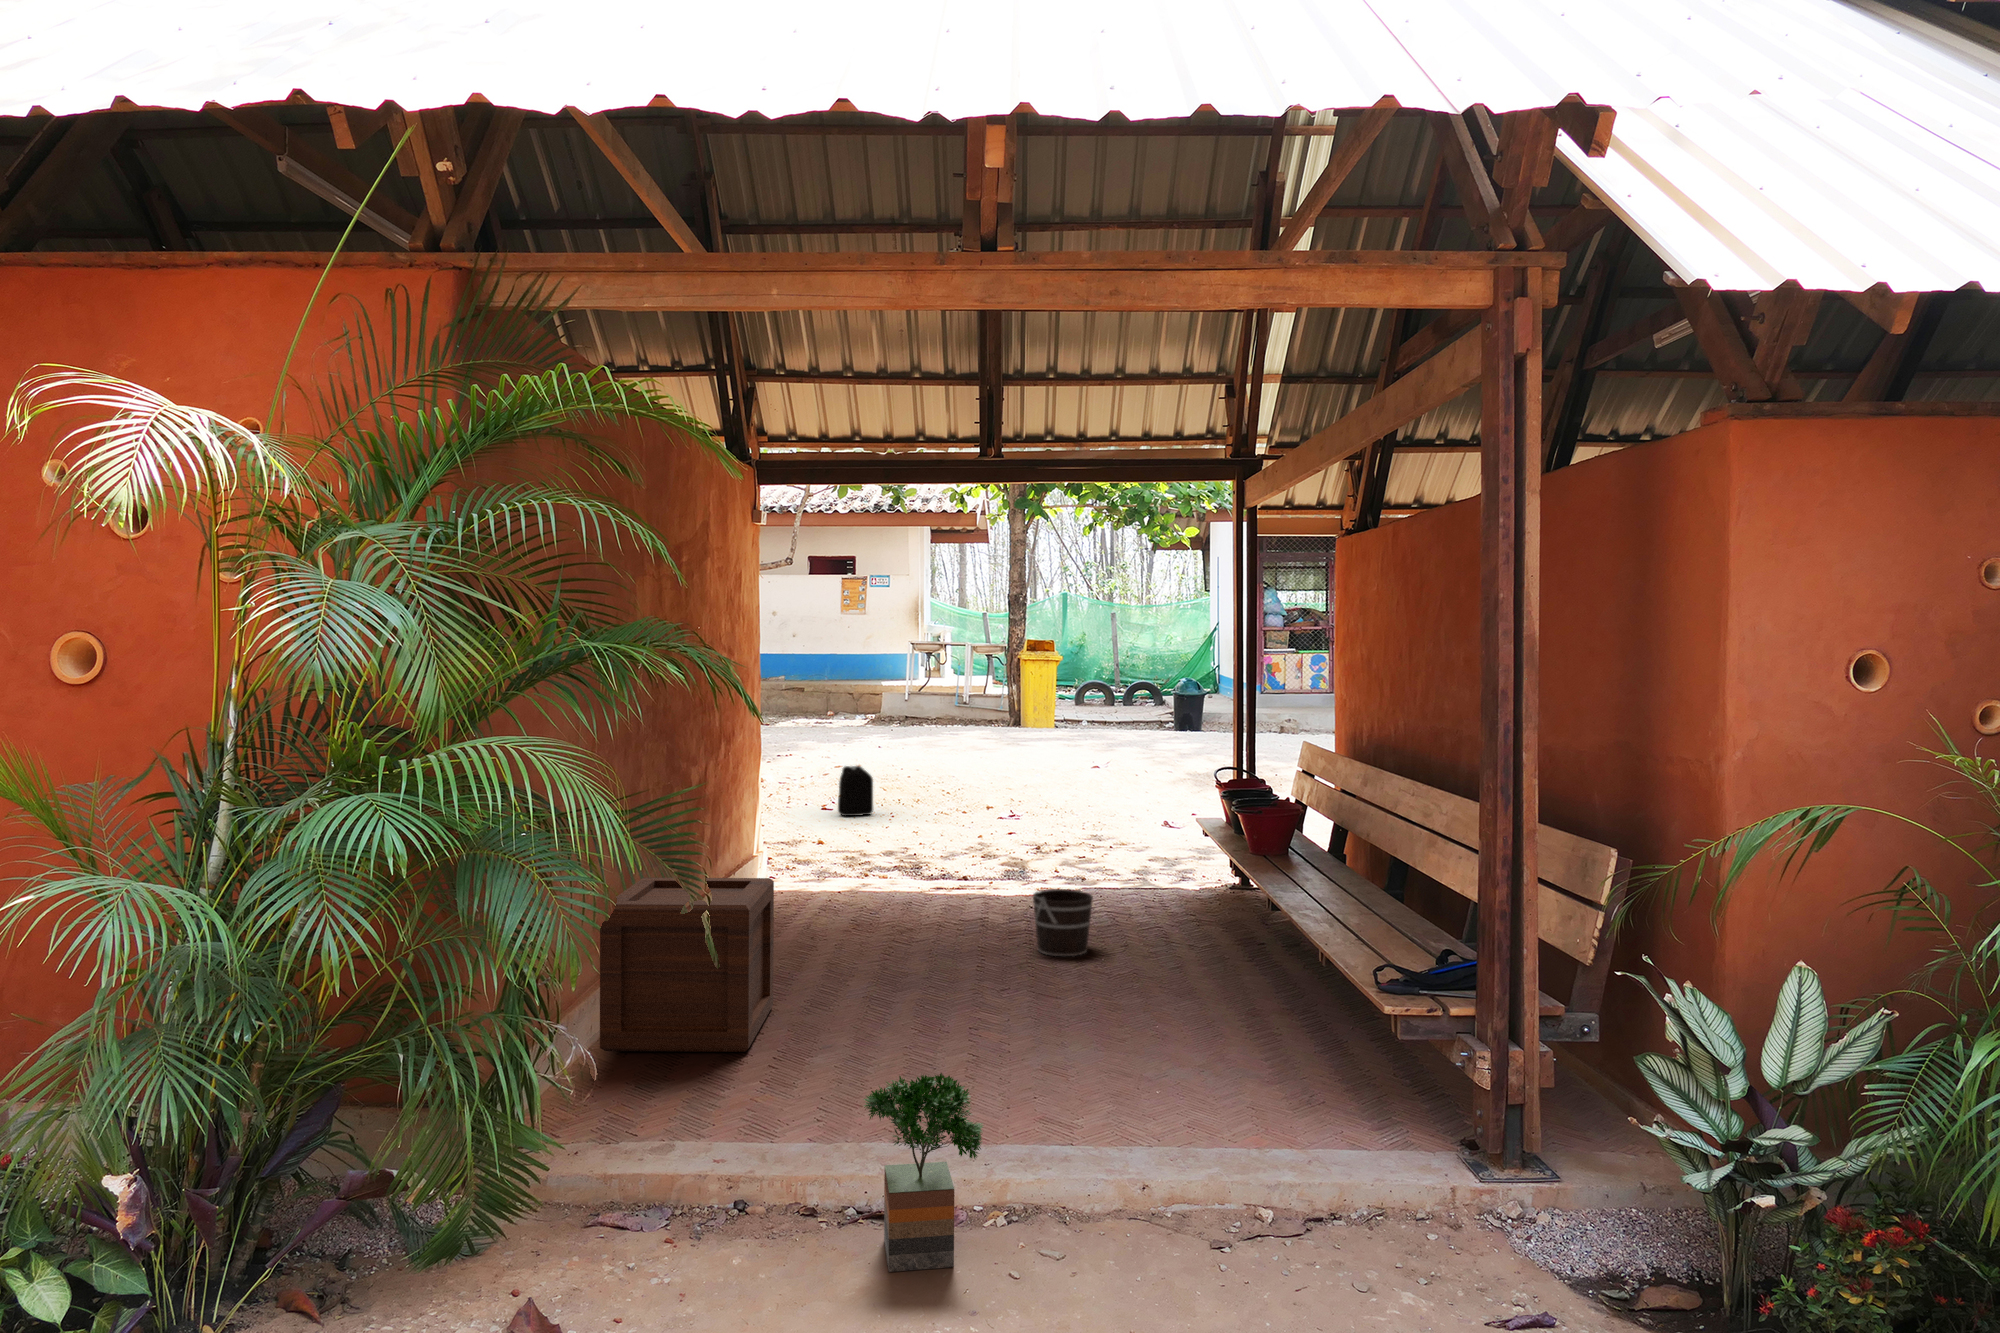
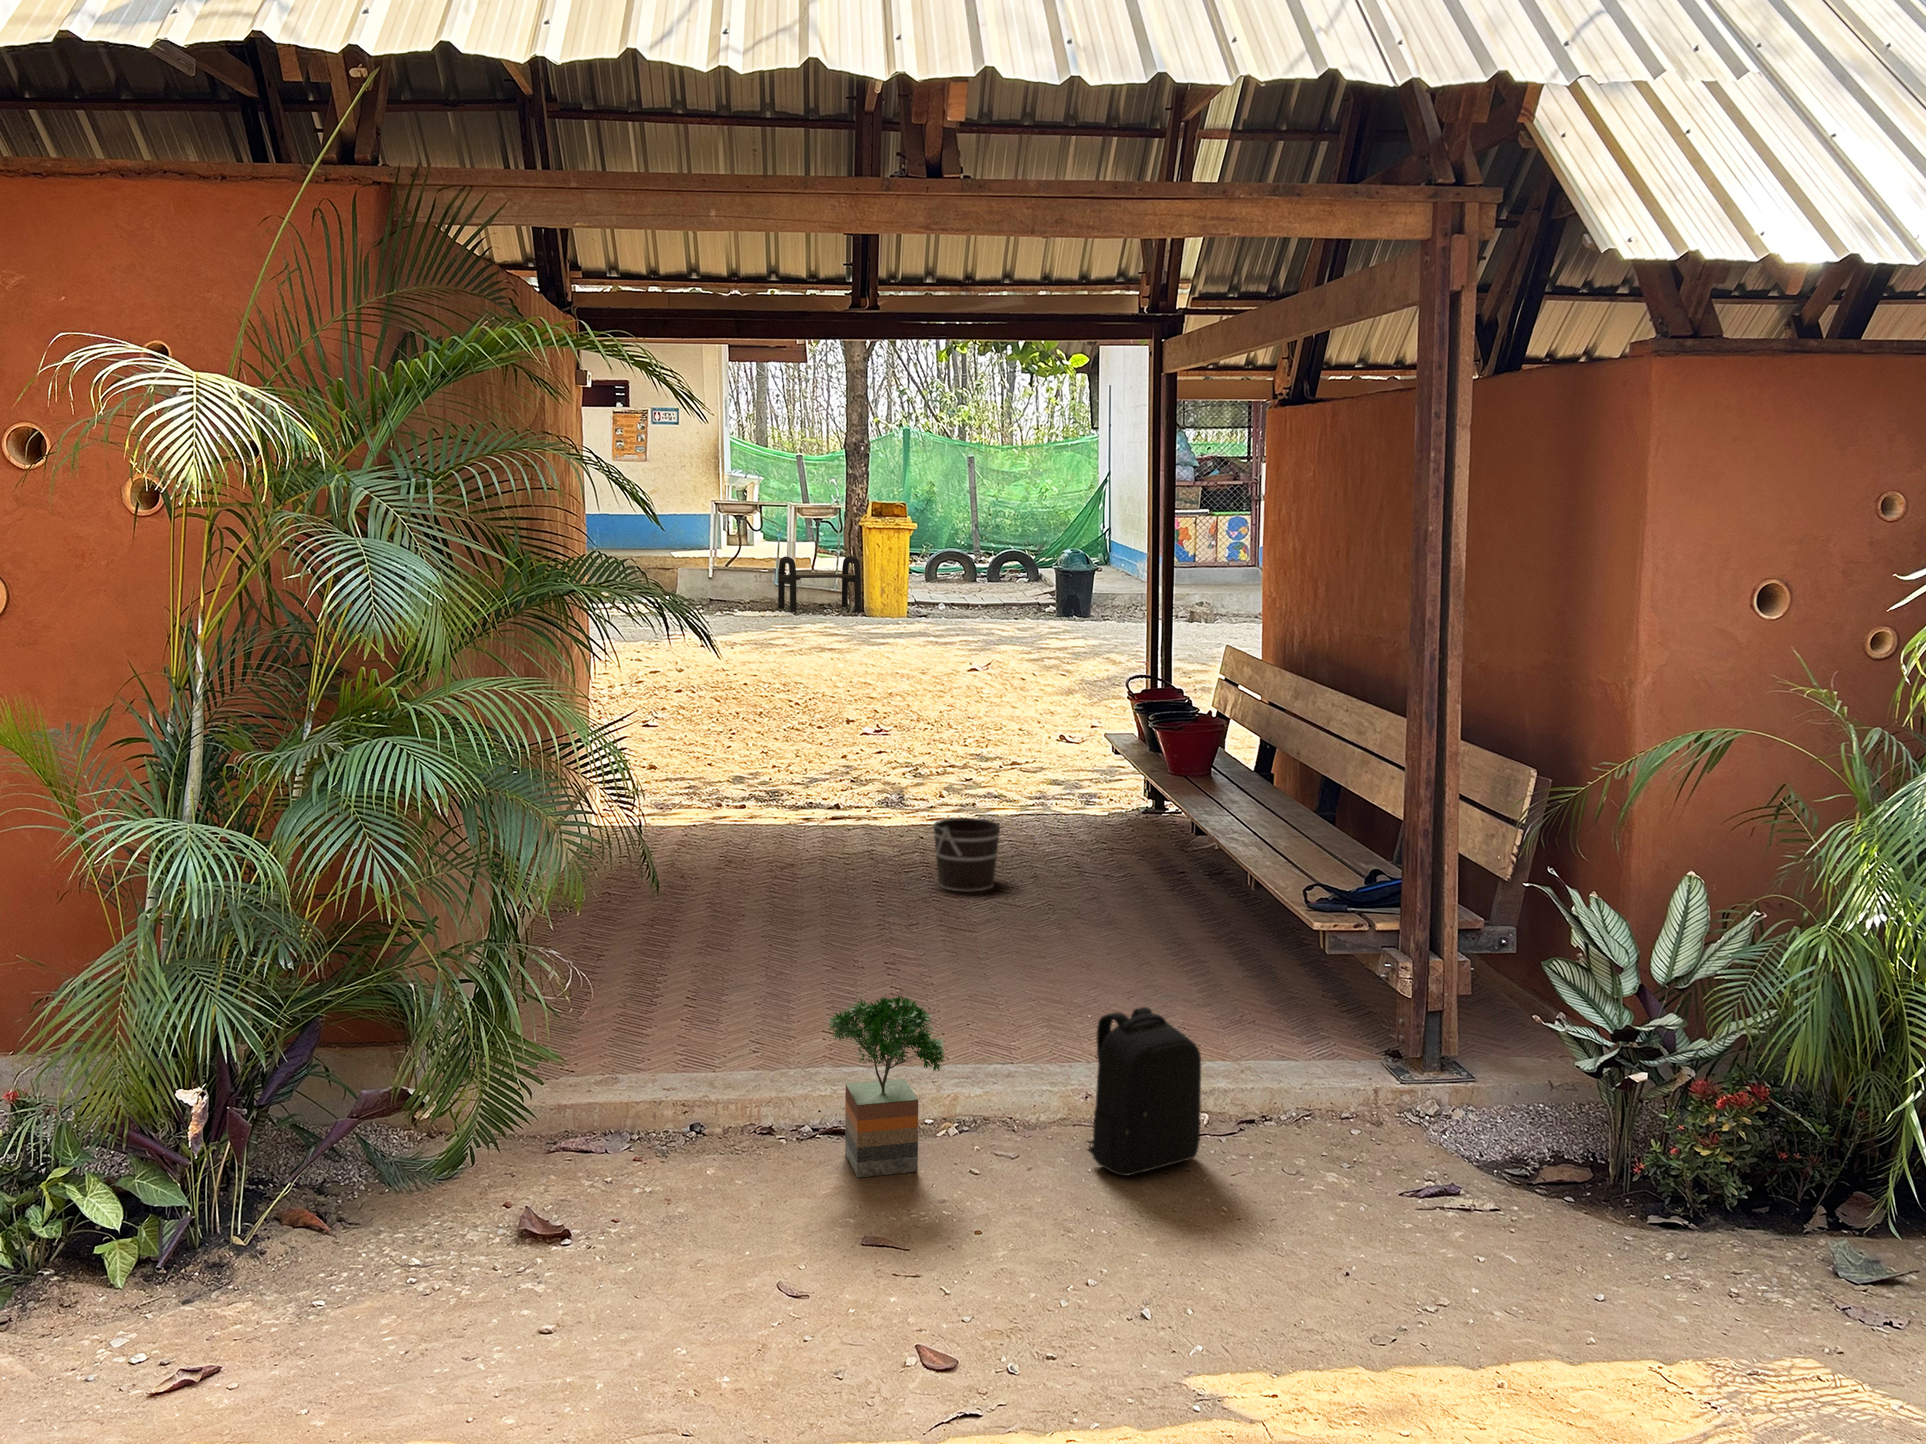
bench: none [957,683,1020,726] -> present [778,556,861,612]
backpack: present [838,766,873,816] -> present [1086,1007,1201,1176]
wooden crate: present [600,878,774,1052] -> none [486,811,662,999]

